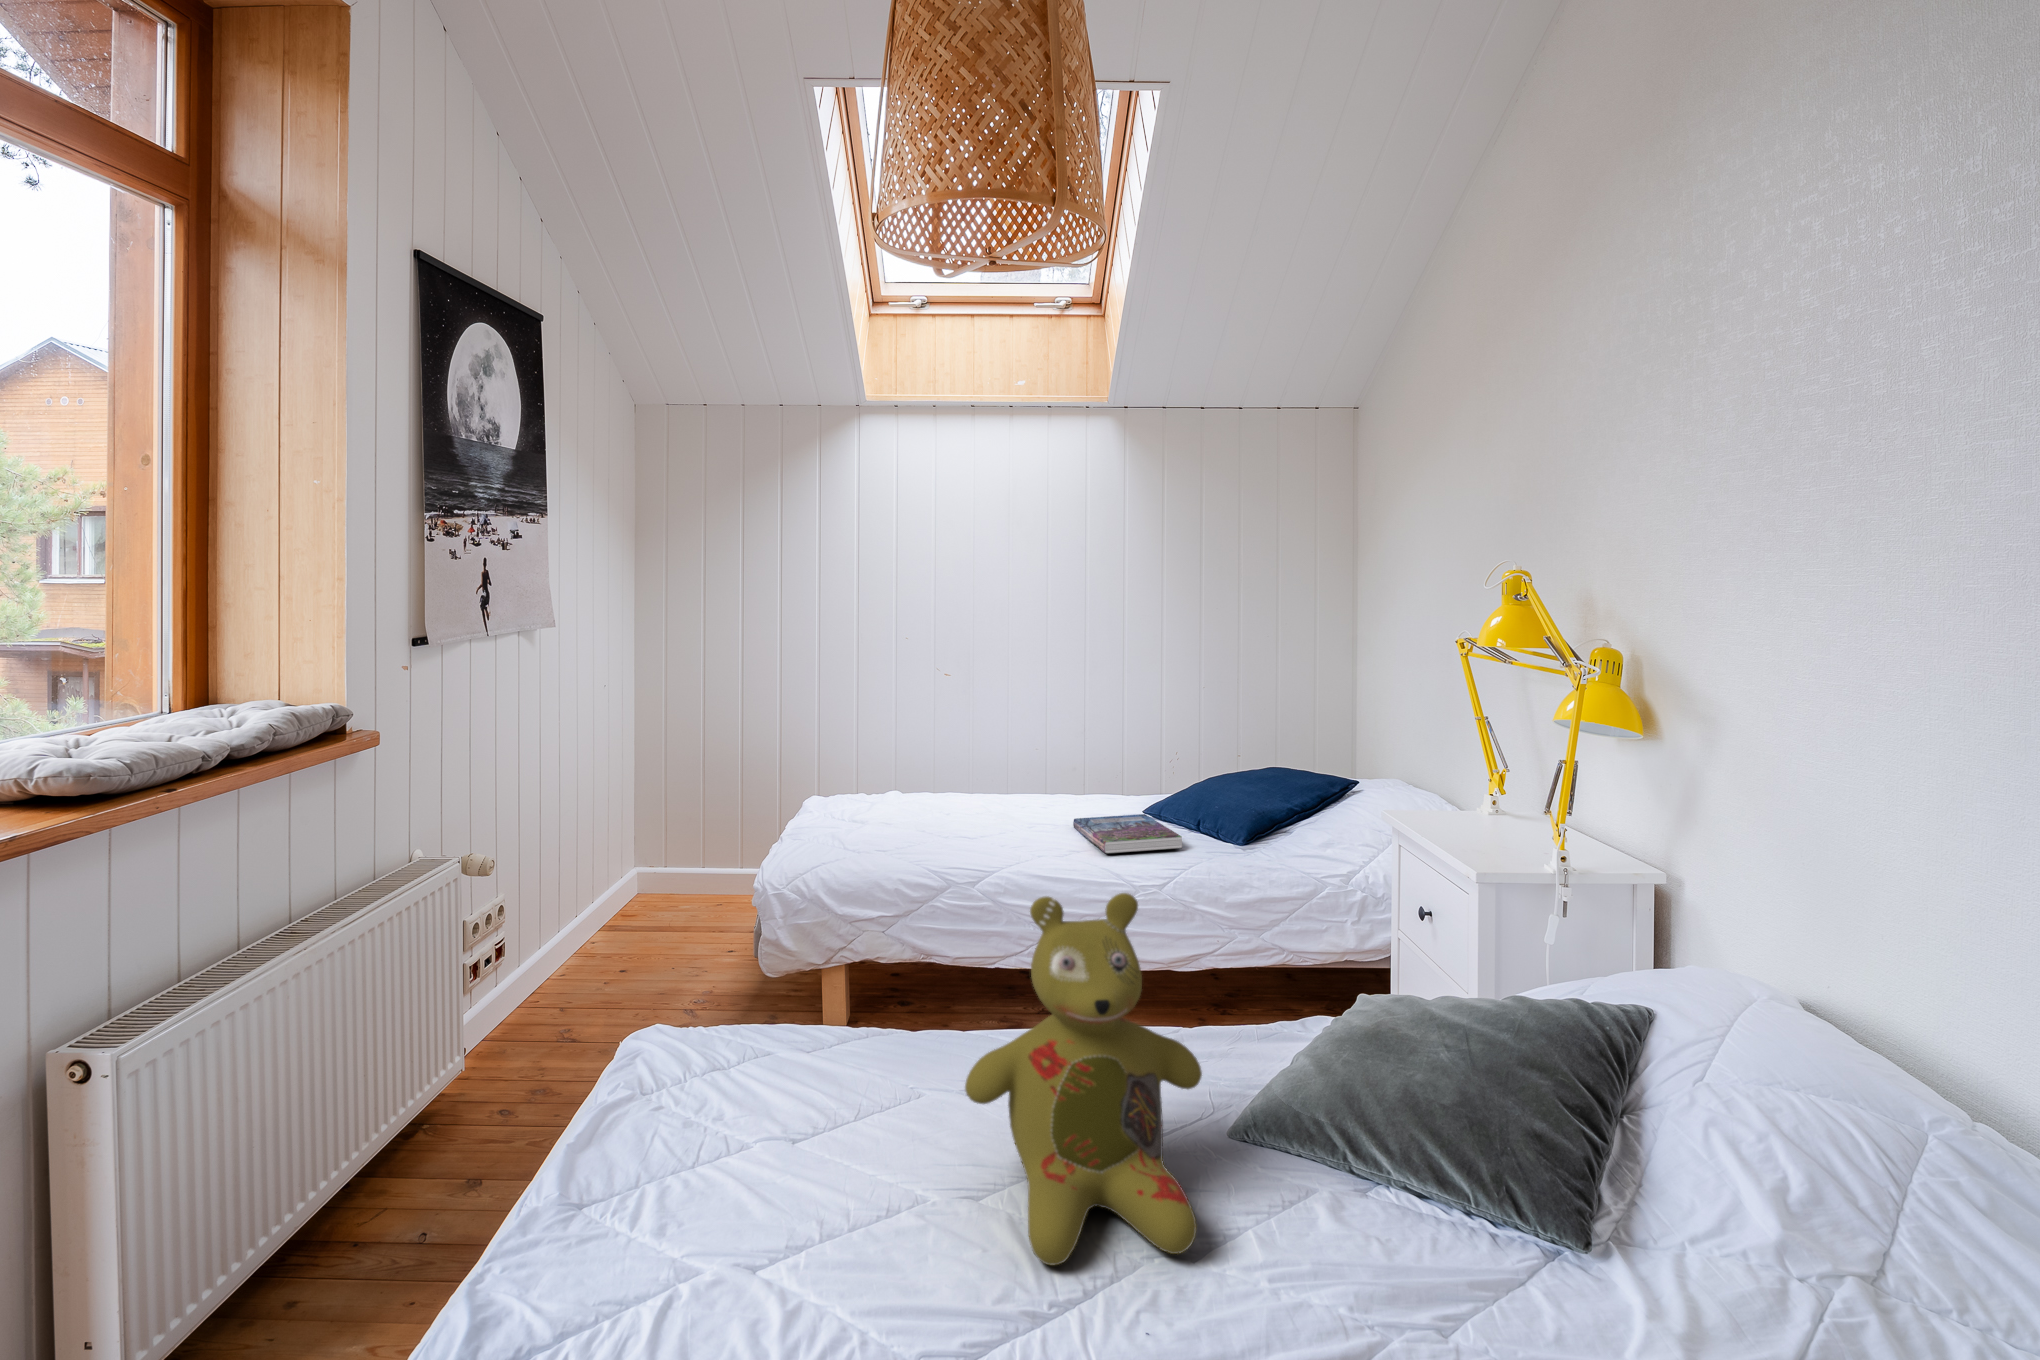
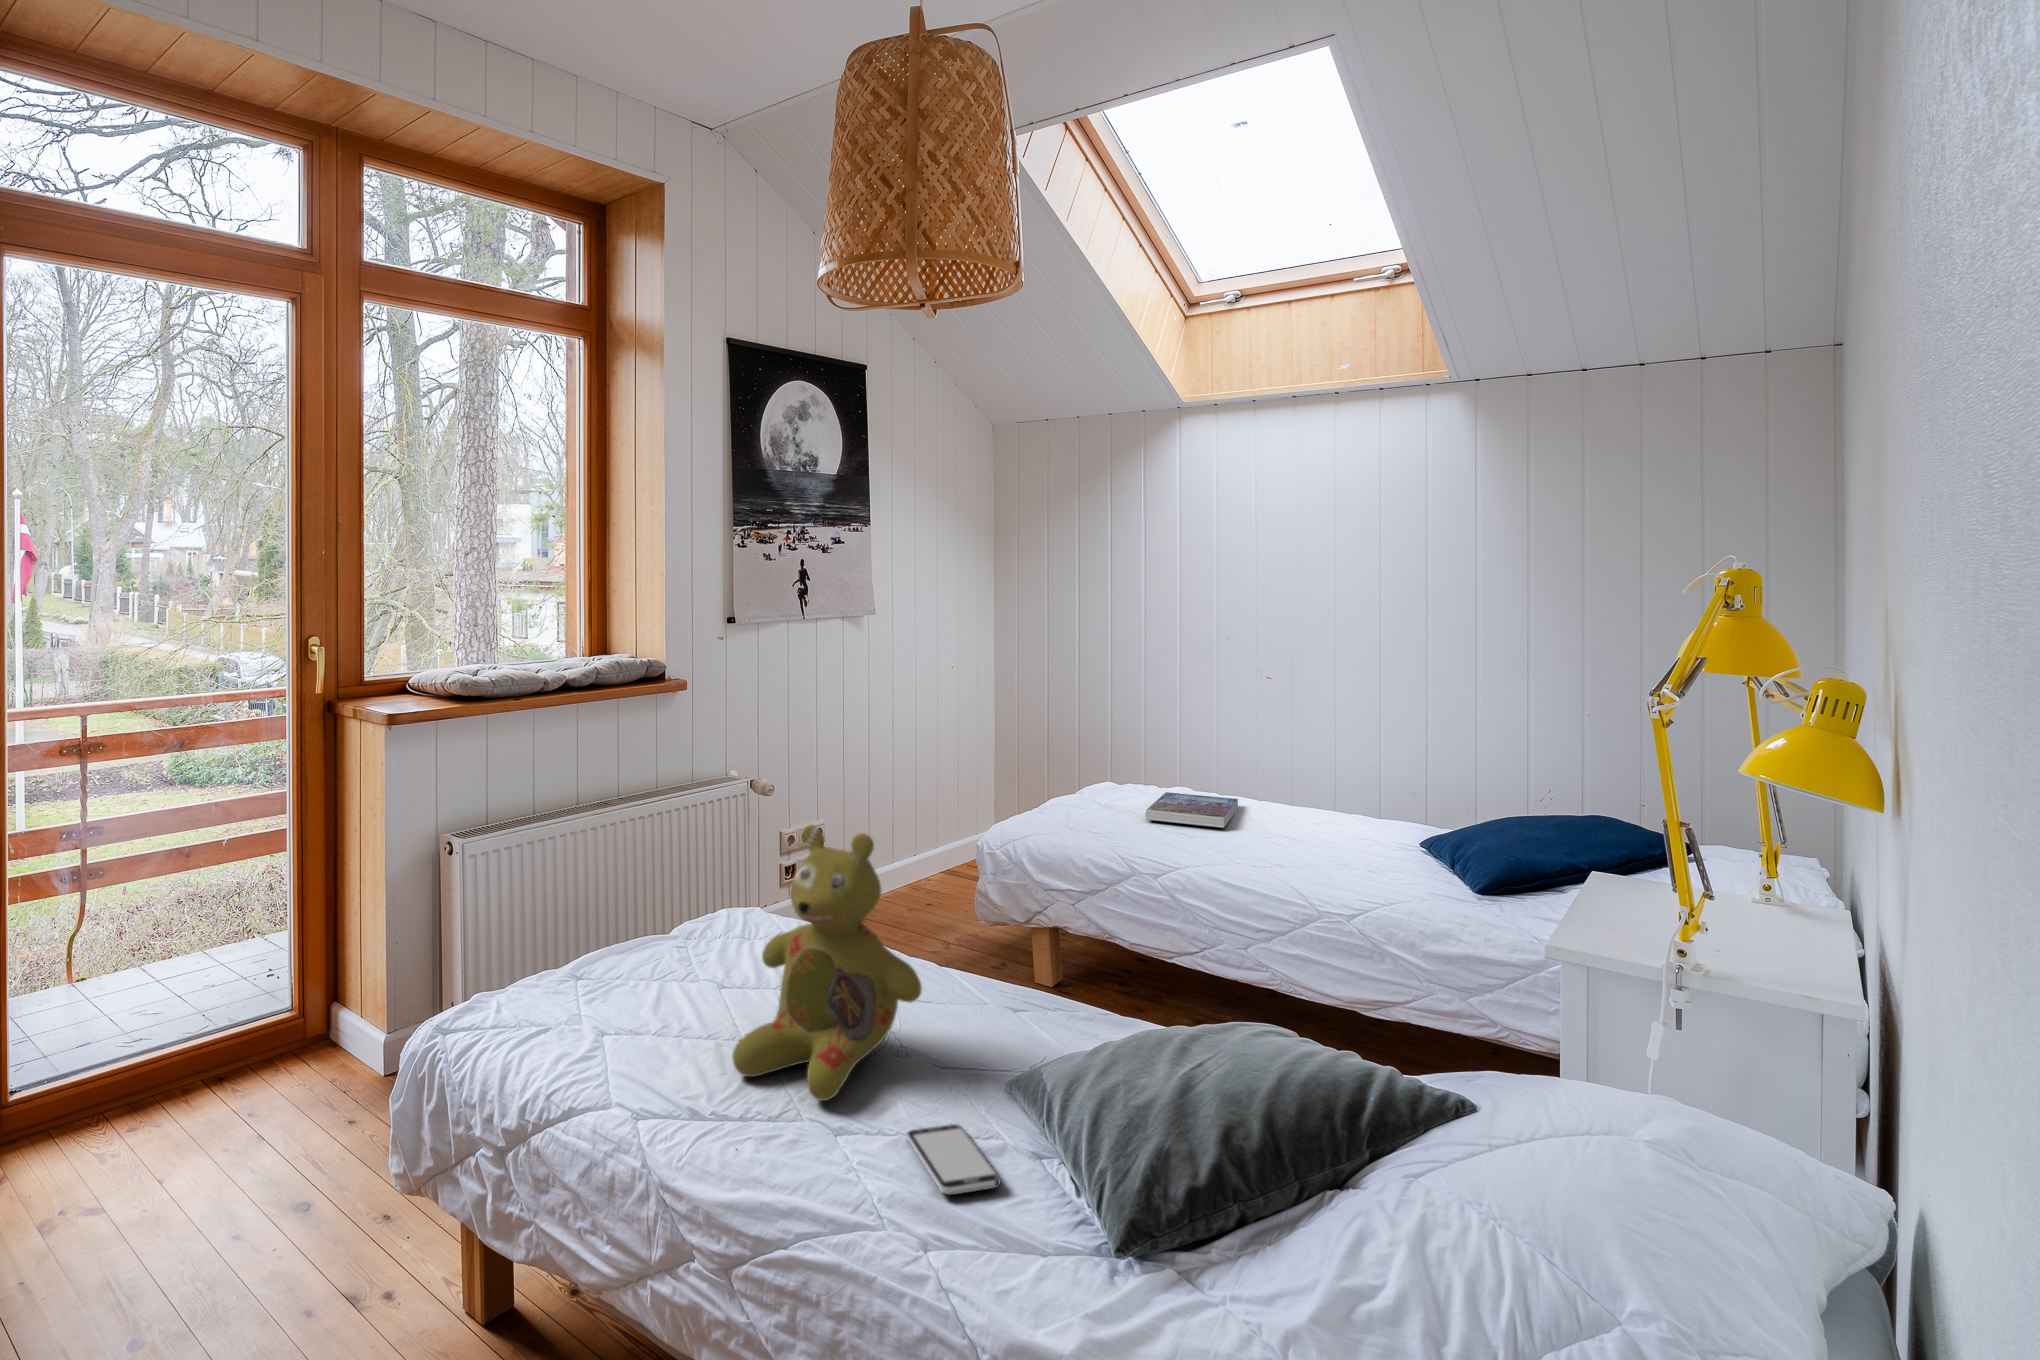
book: present [1073,814,1182,854] -> present [1146,792,1238,828]
smartphone: none [1299,1212,1455,1298] -> present [906,1124,1000,1195]

